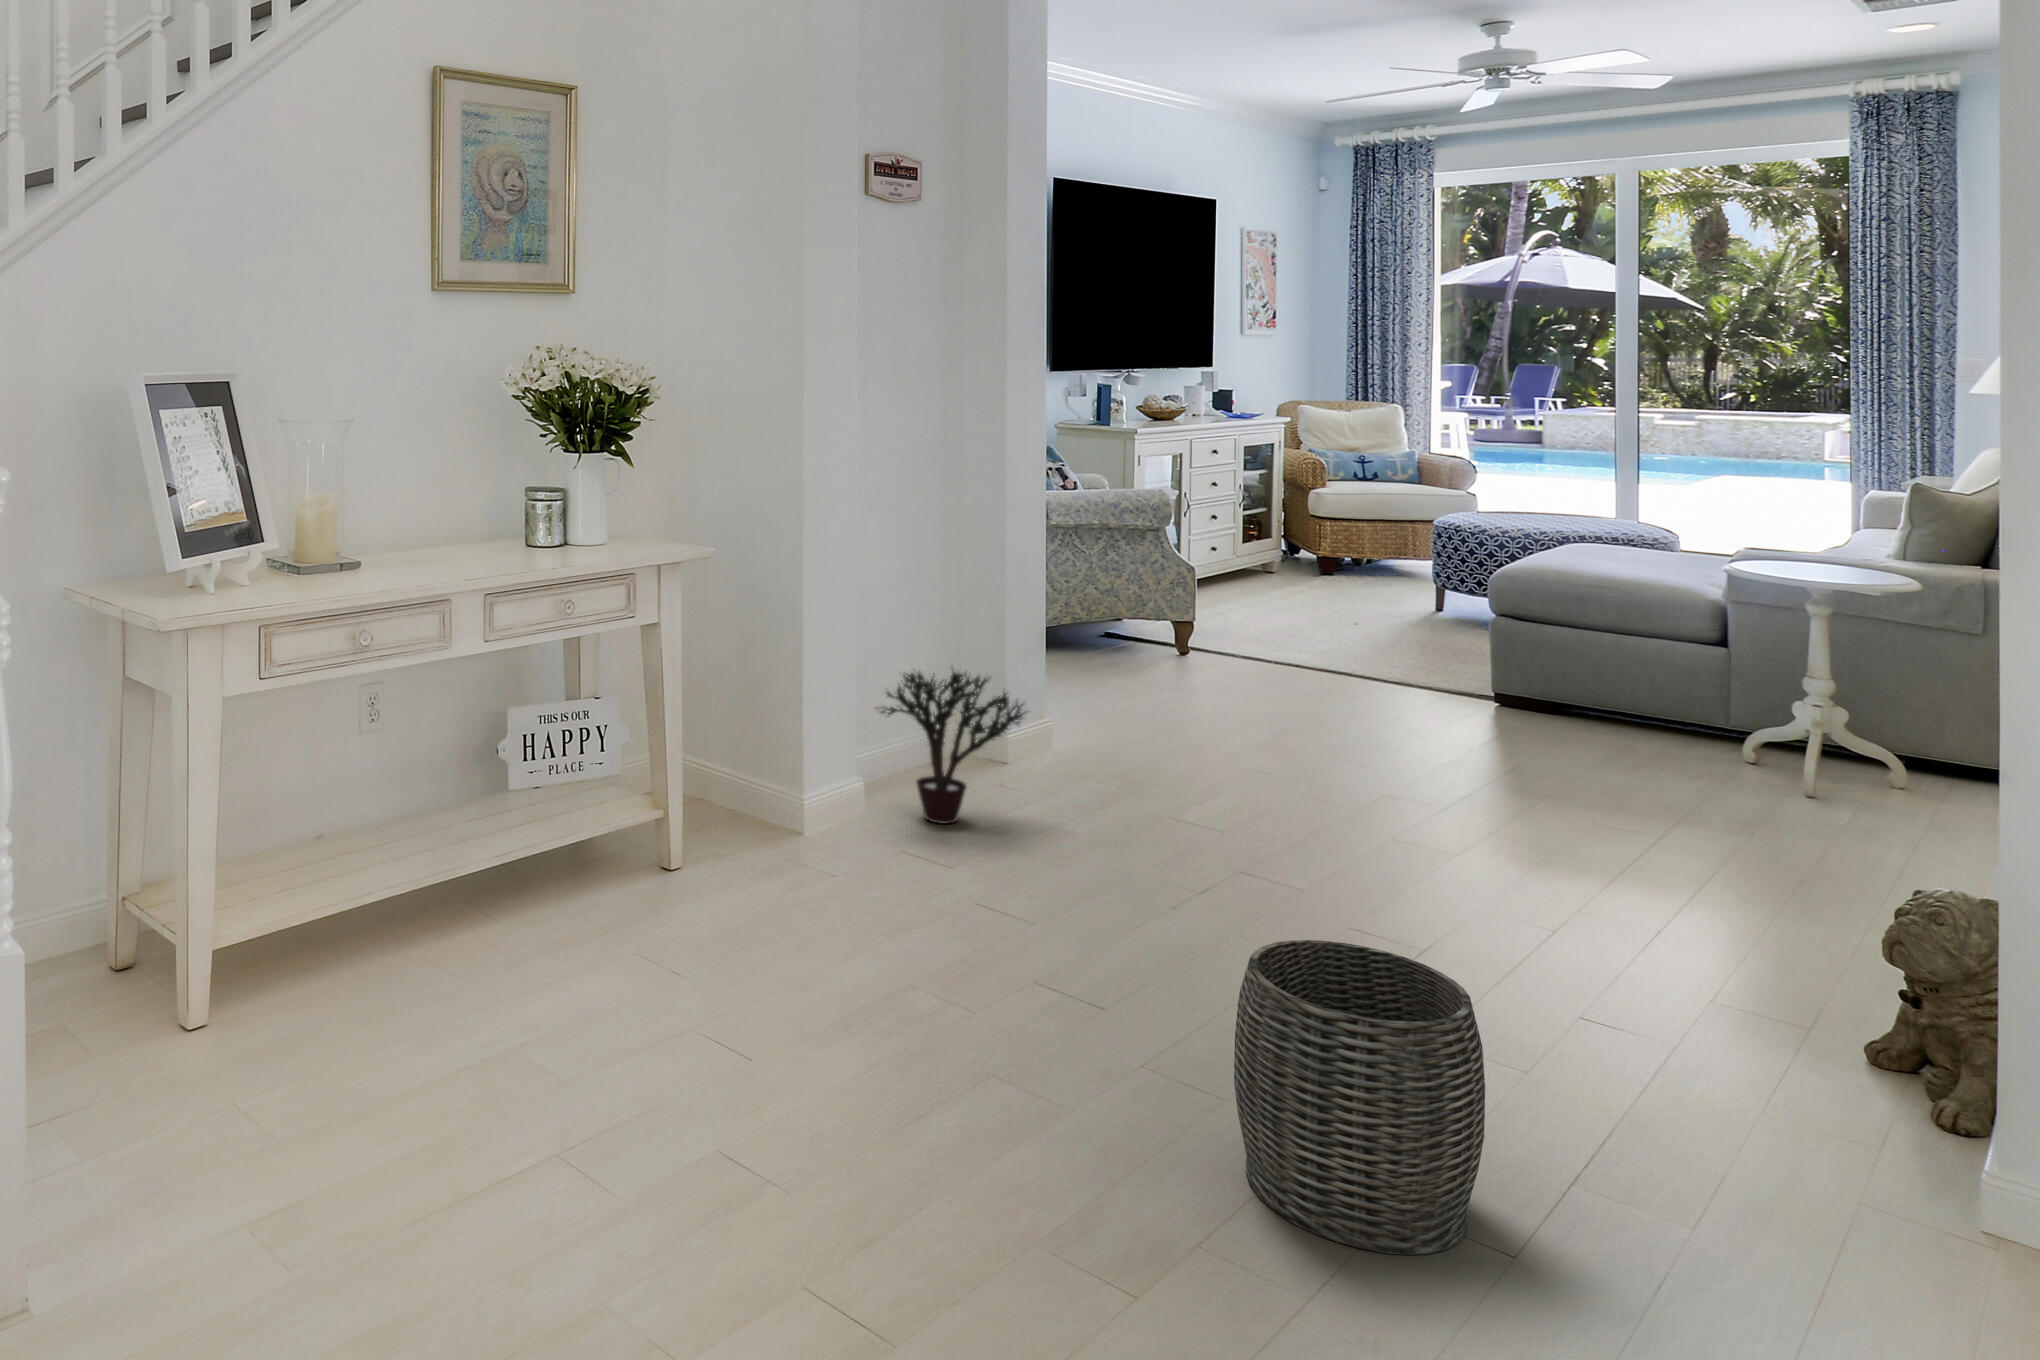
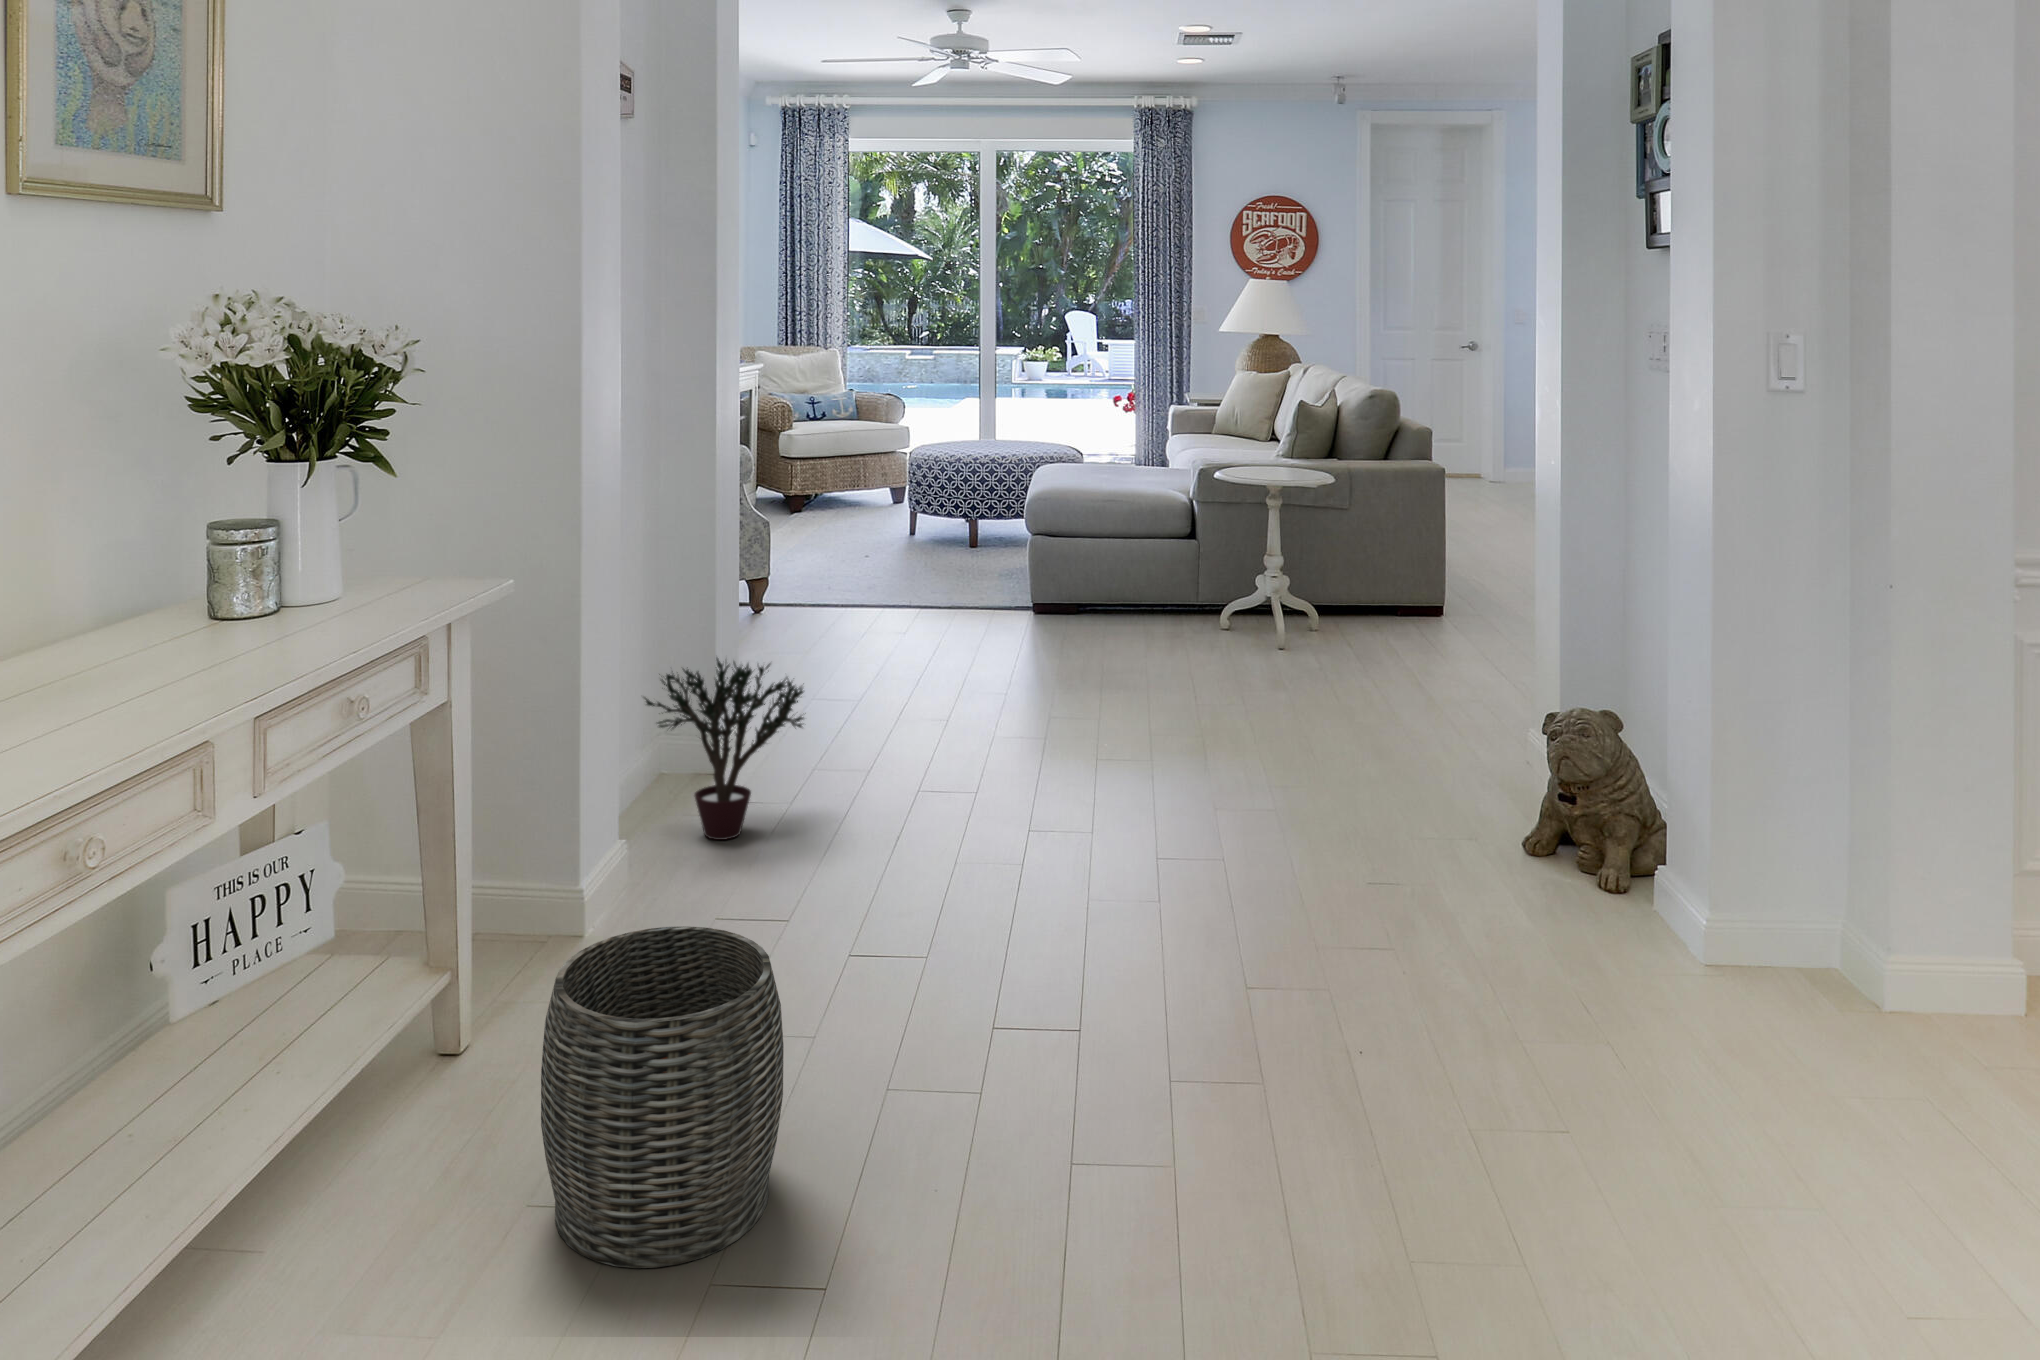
woven basket: present [1234,940,1485,1255] -> present [541,926,784,1268]

